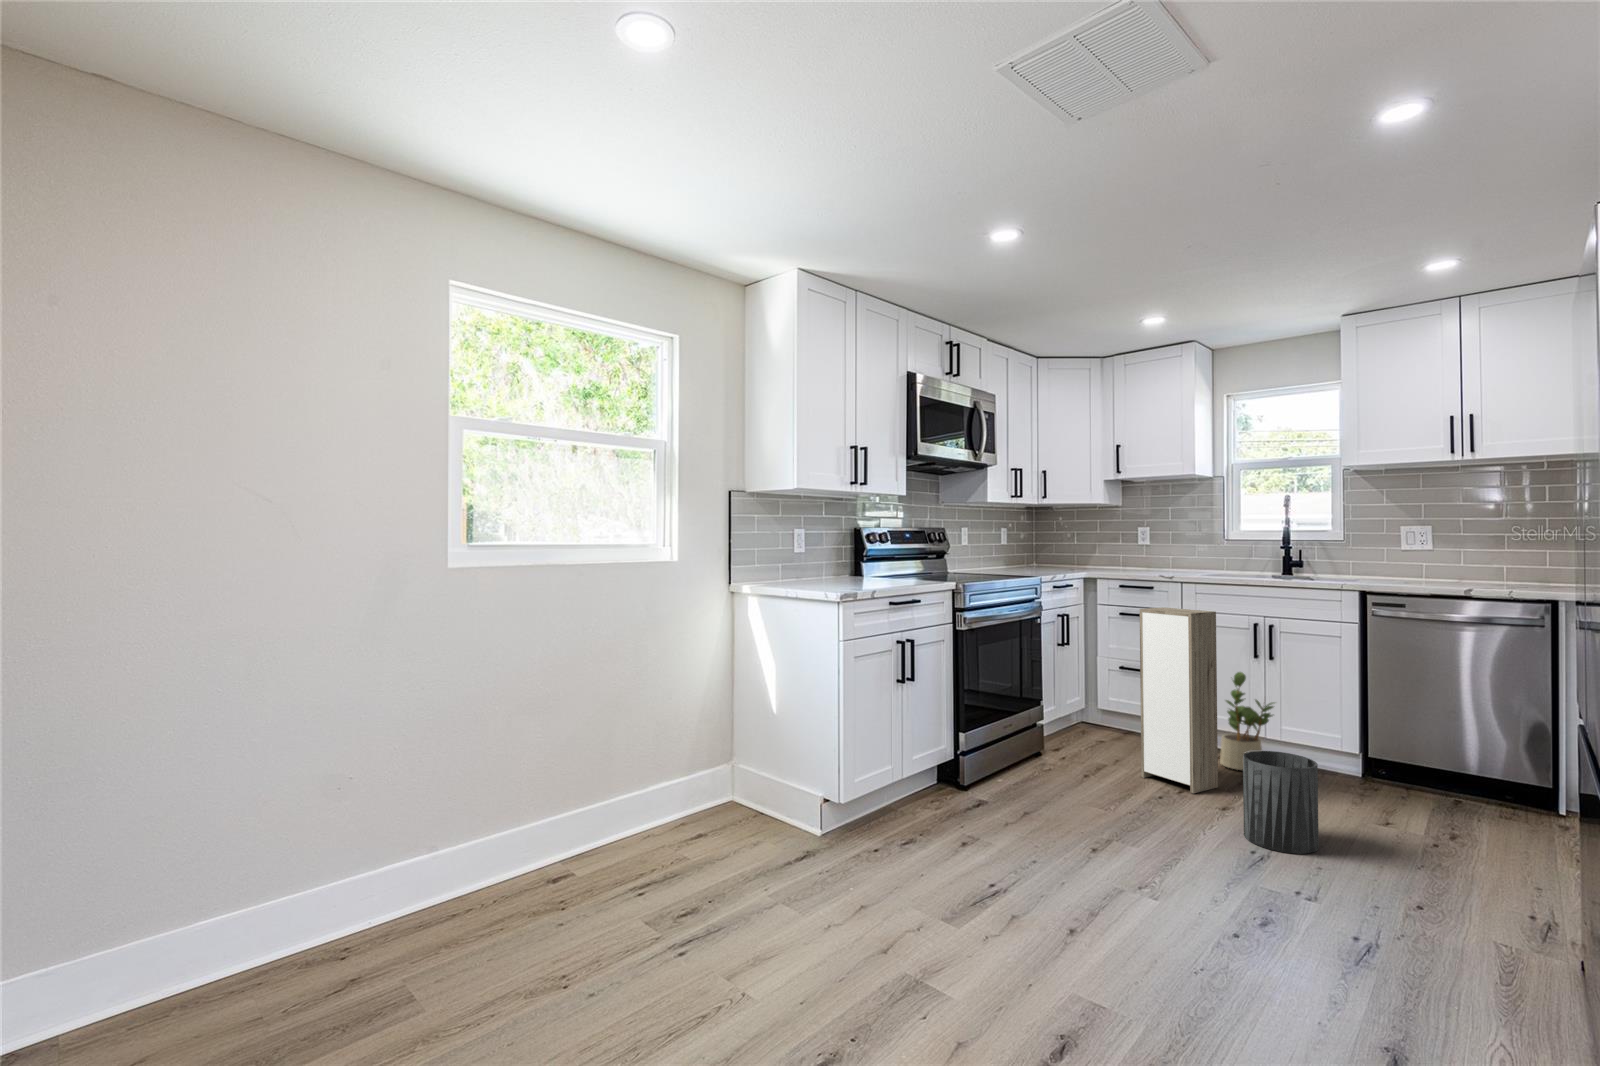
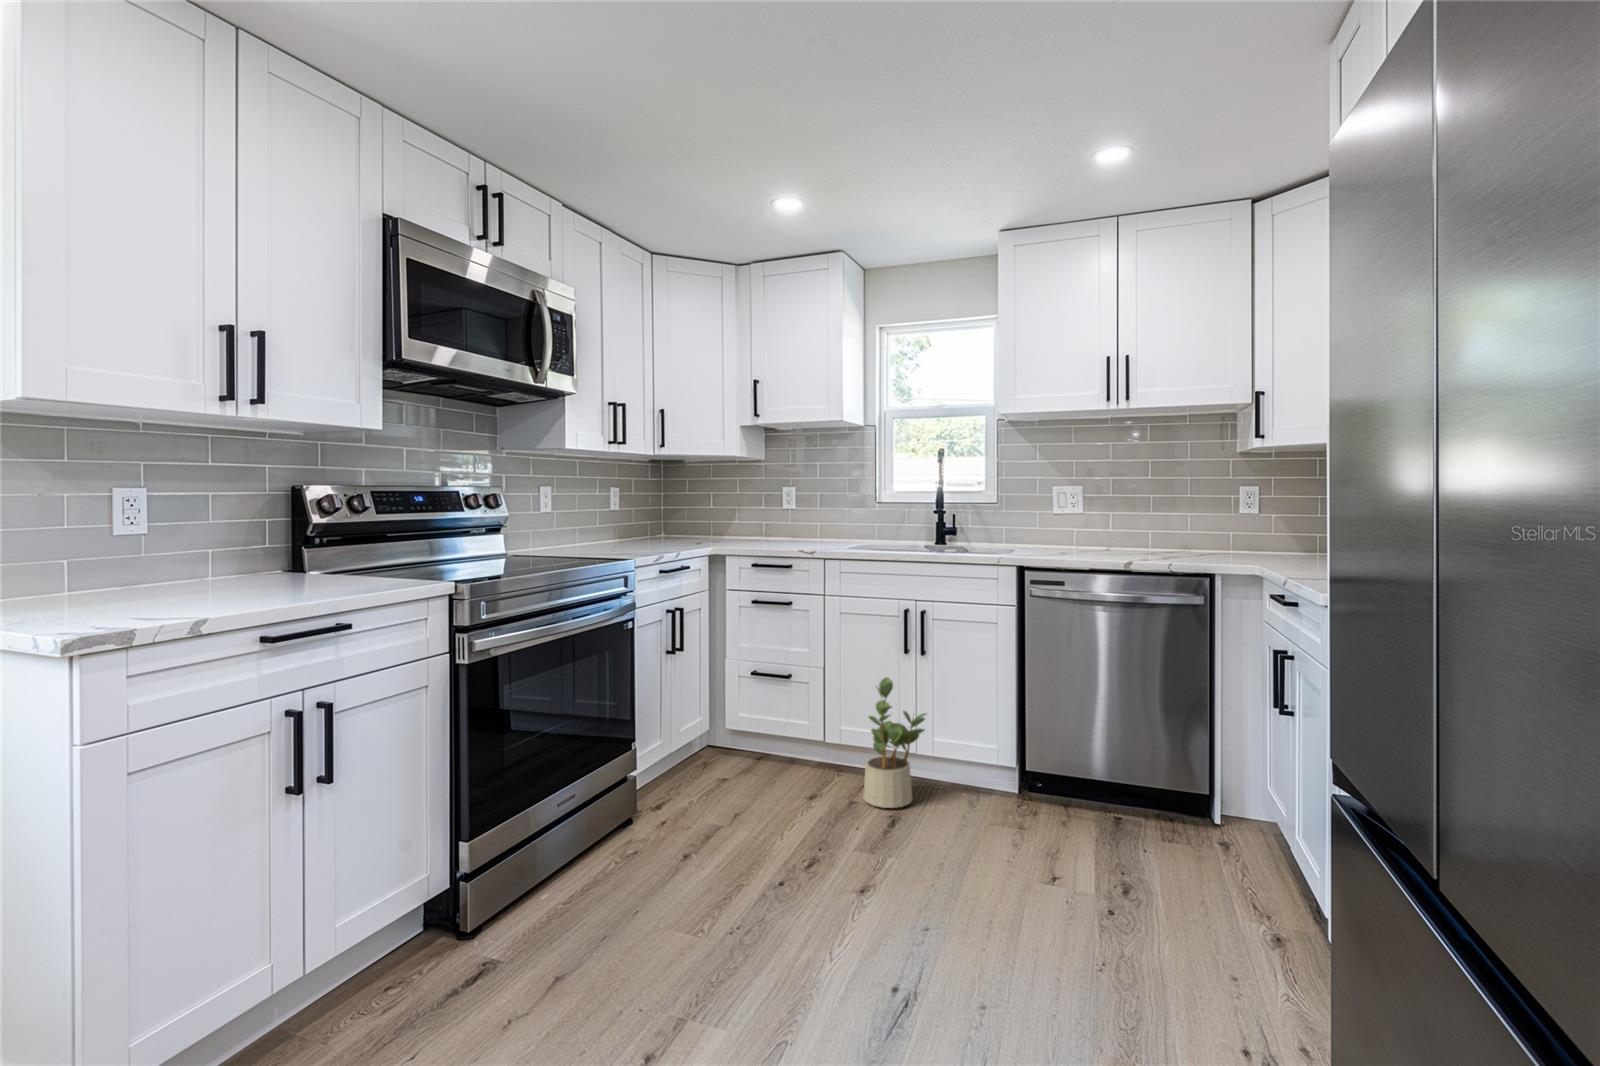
storage cabinet: present [1140,607,1218,793] -> none [757,599,856,868]
trash can: present [1243,751,1319,854] -> none [879,818,976,988]

